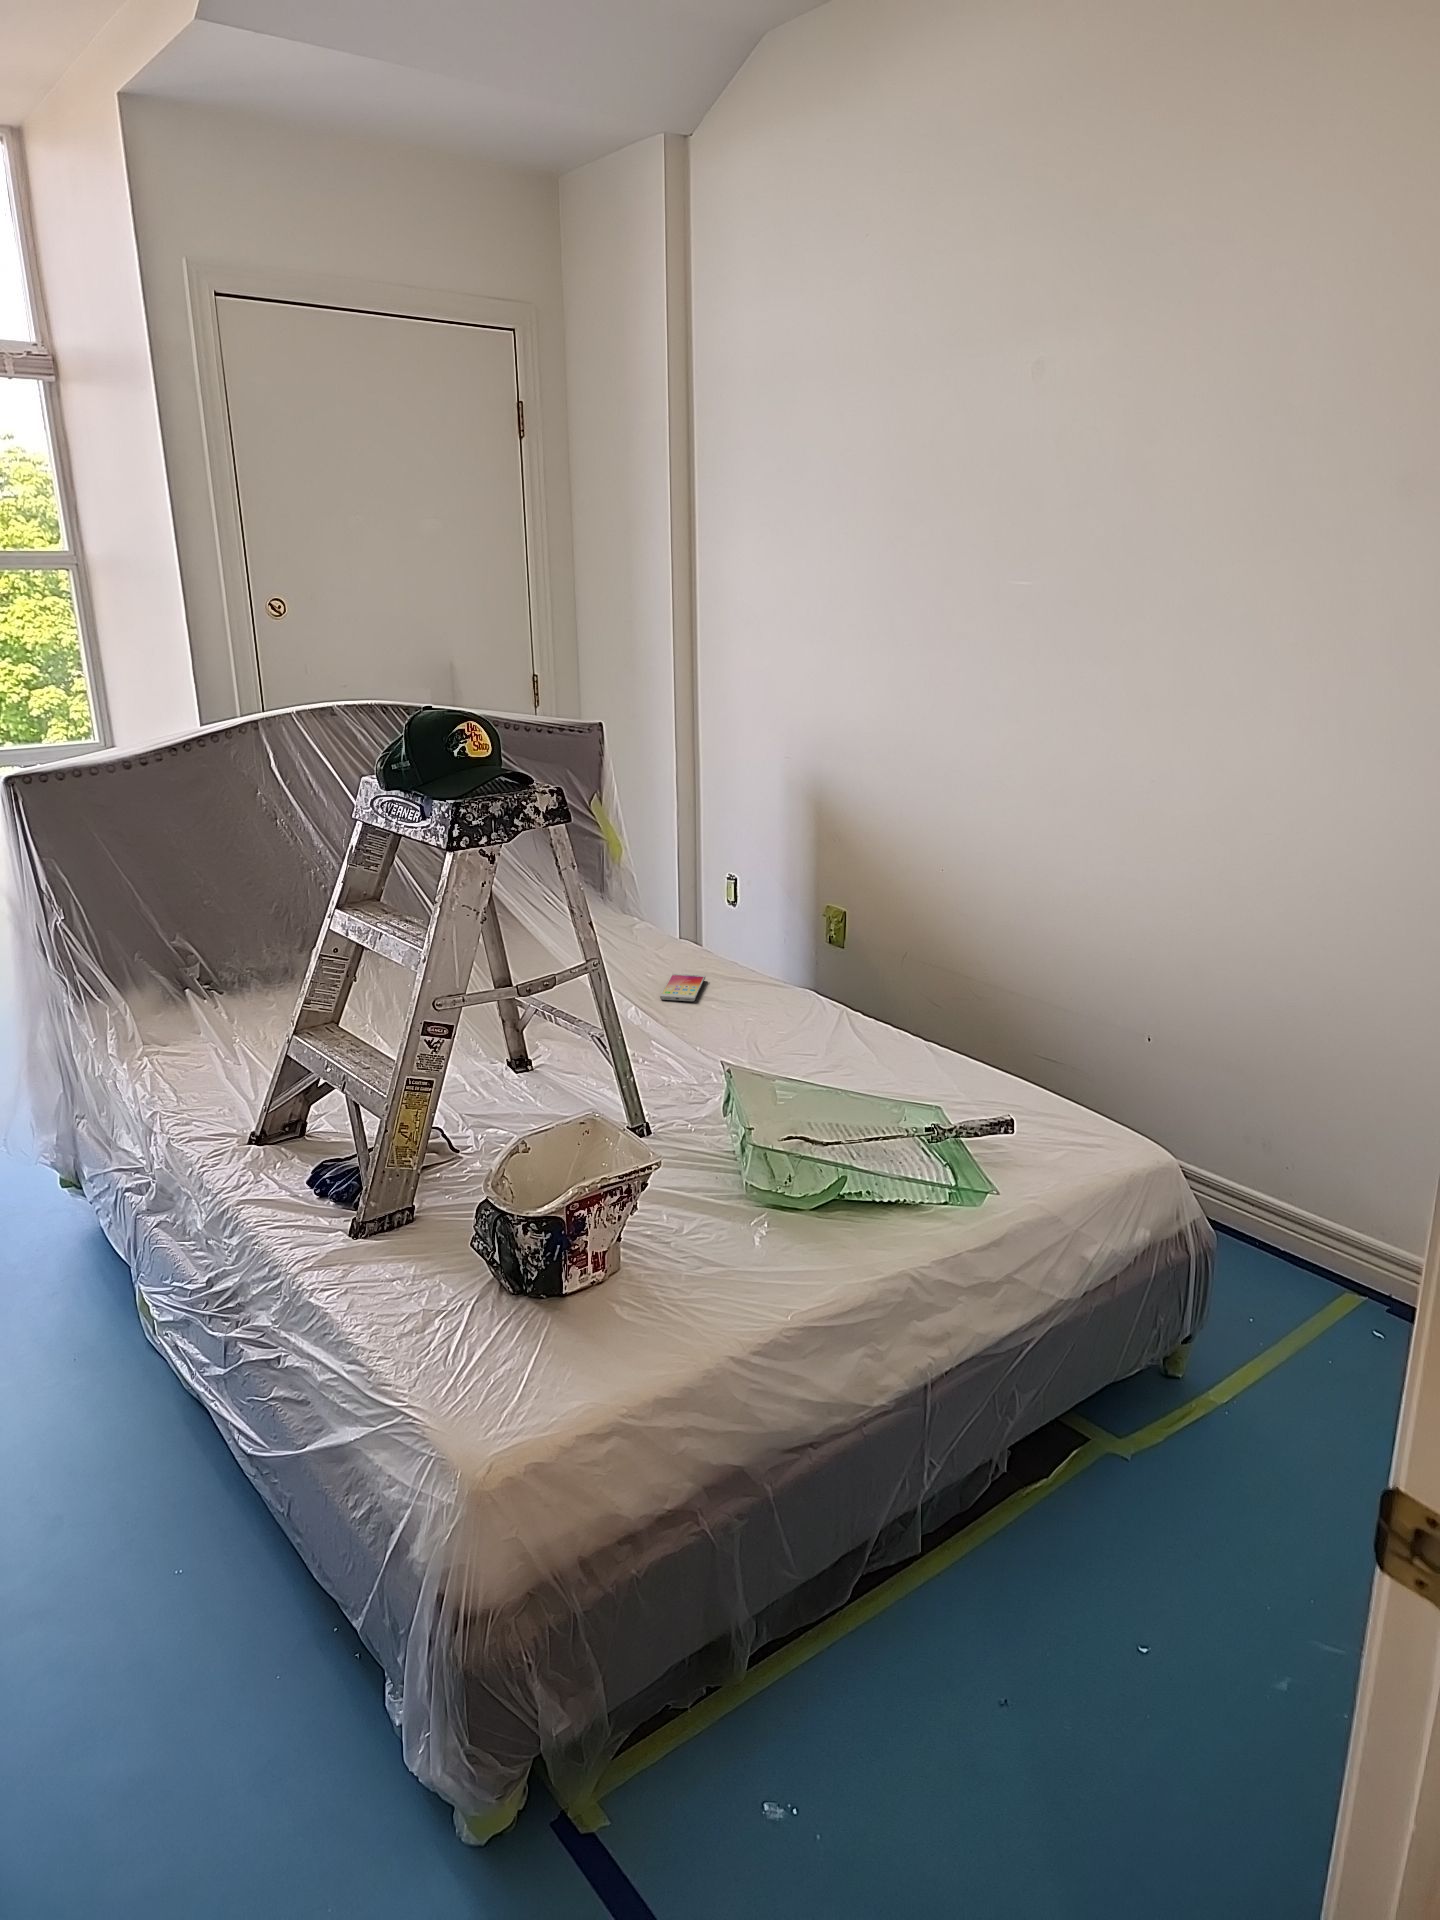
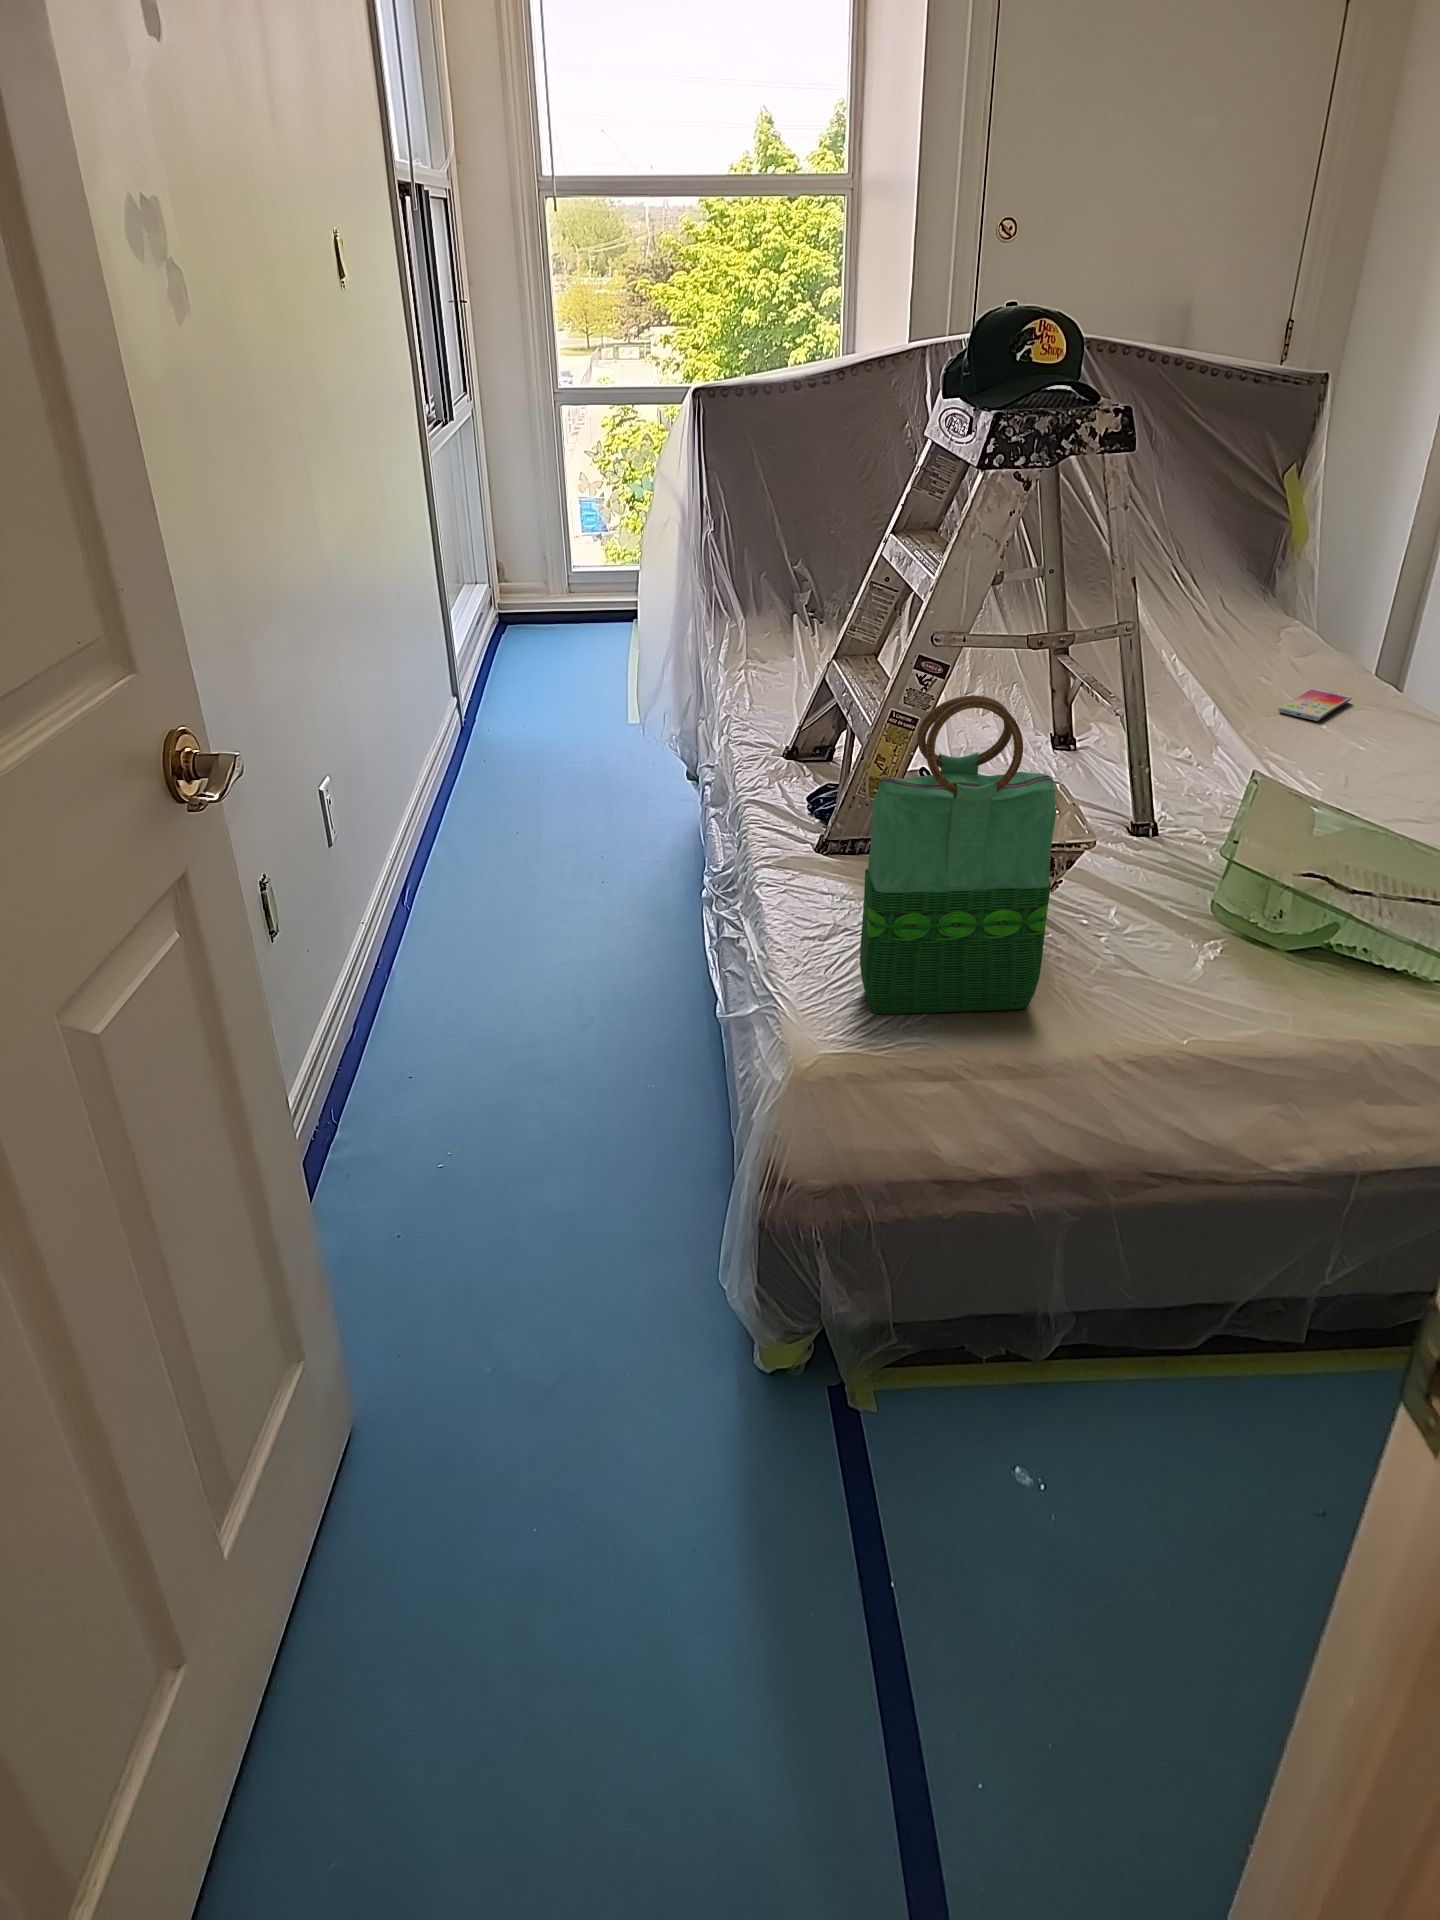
tote bag: none [488,1061,659,1390] -> present [860,695,1056,1014]

